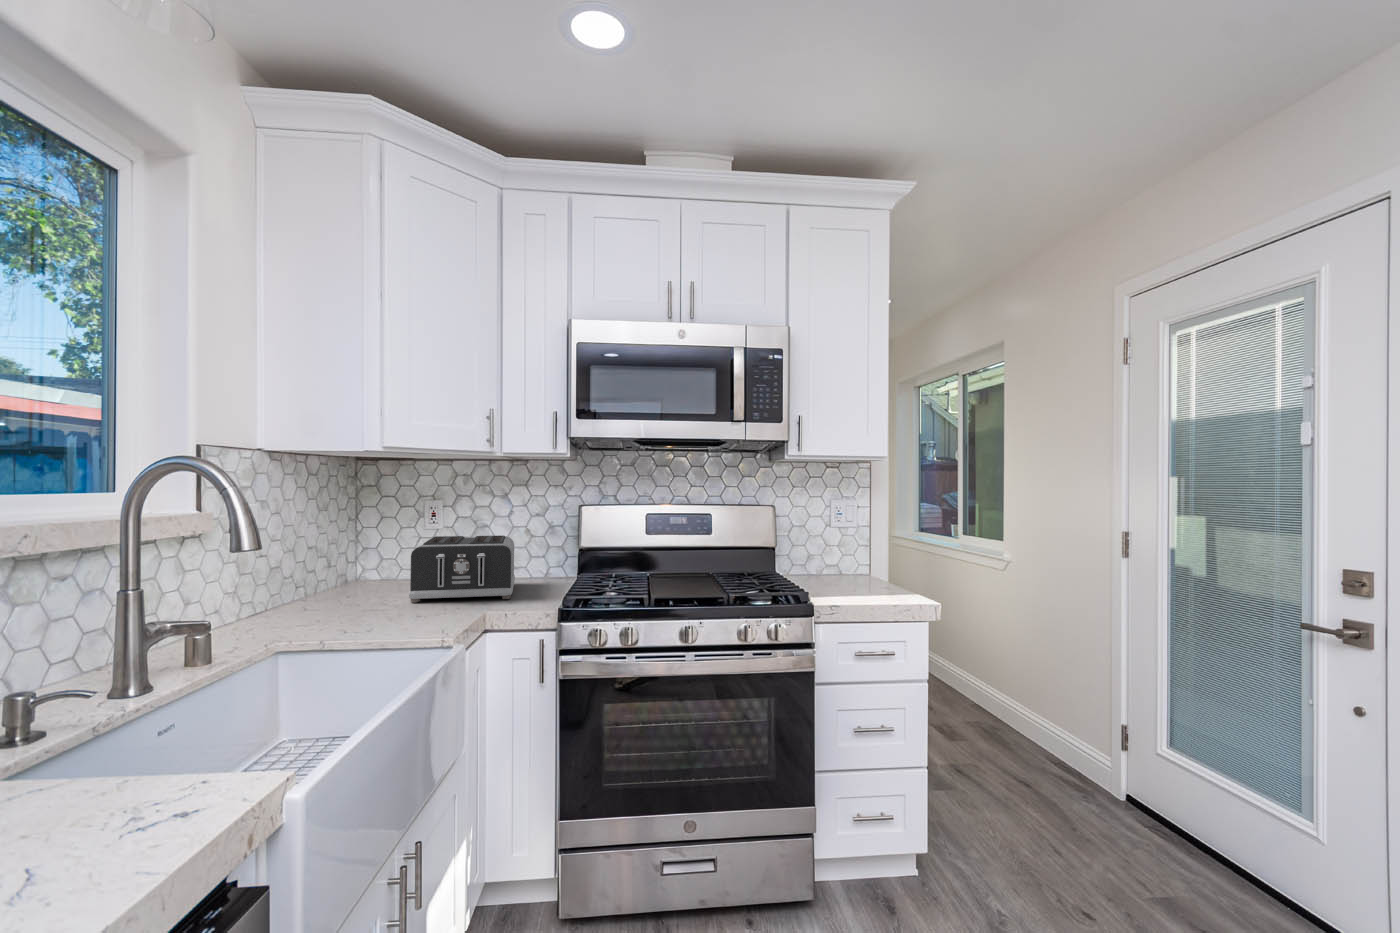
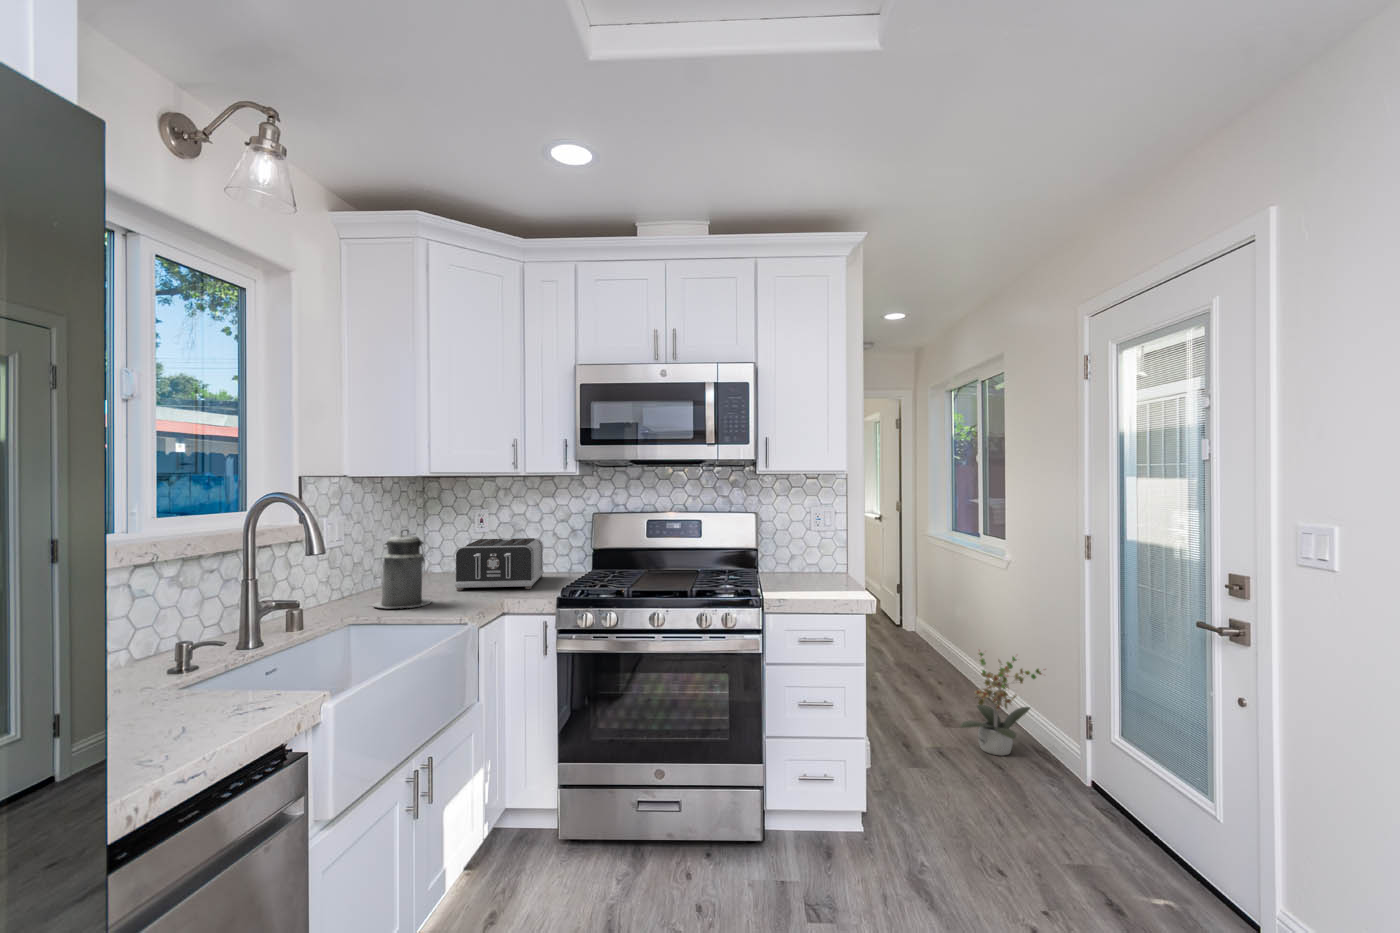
canister: none [304,521,385,628] -> present [373,529,431,608]
potted plant: none [981,657,1070,773] -> present [960,653,1042,756]

